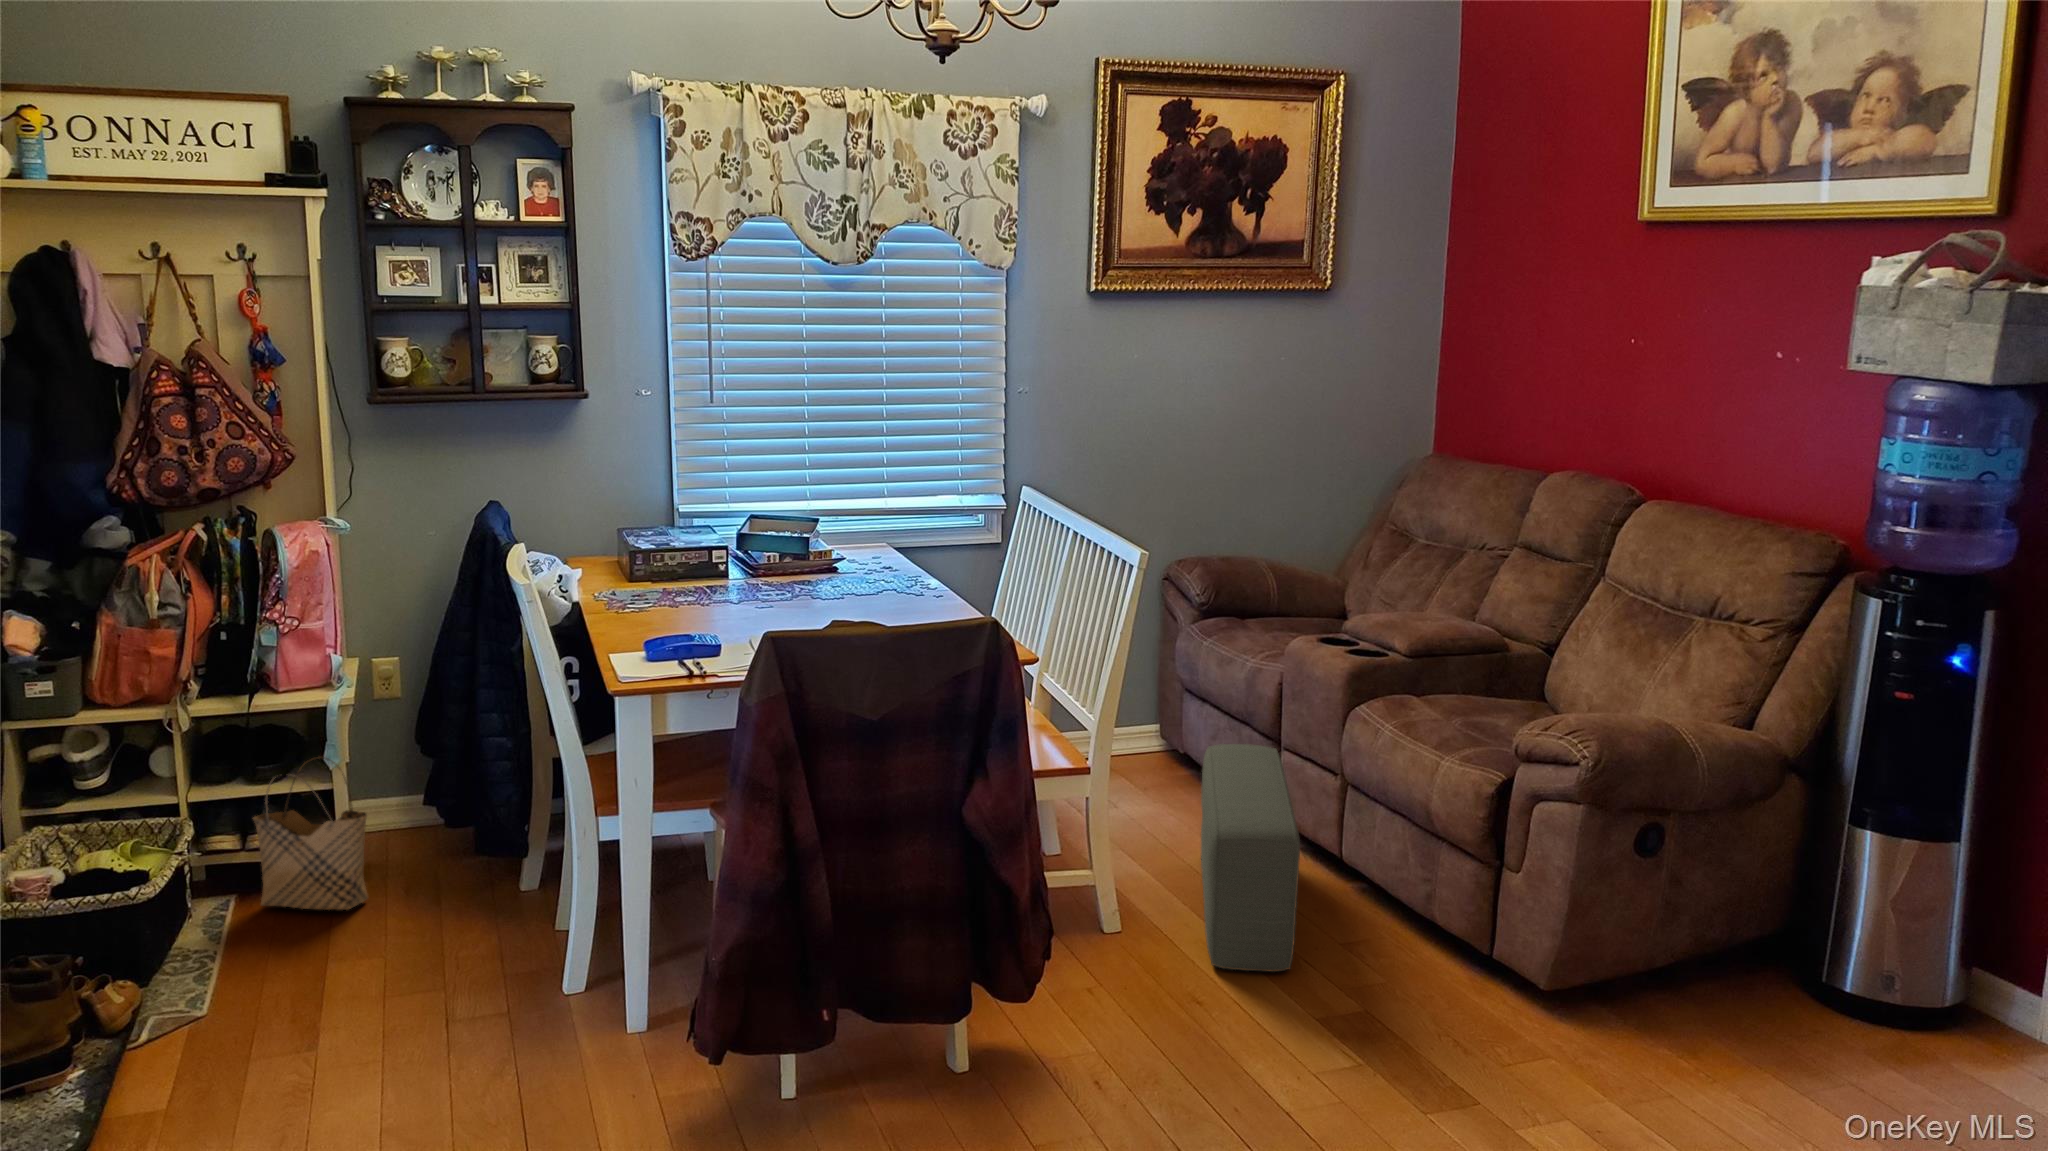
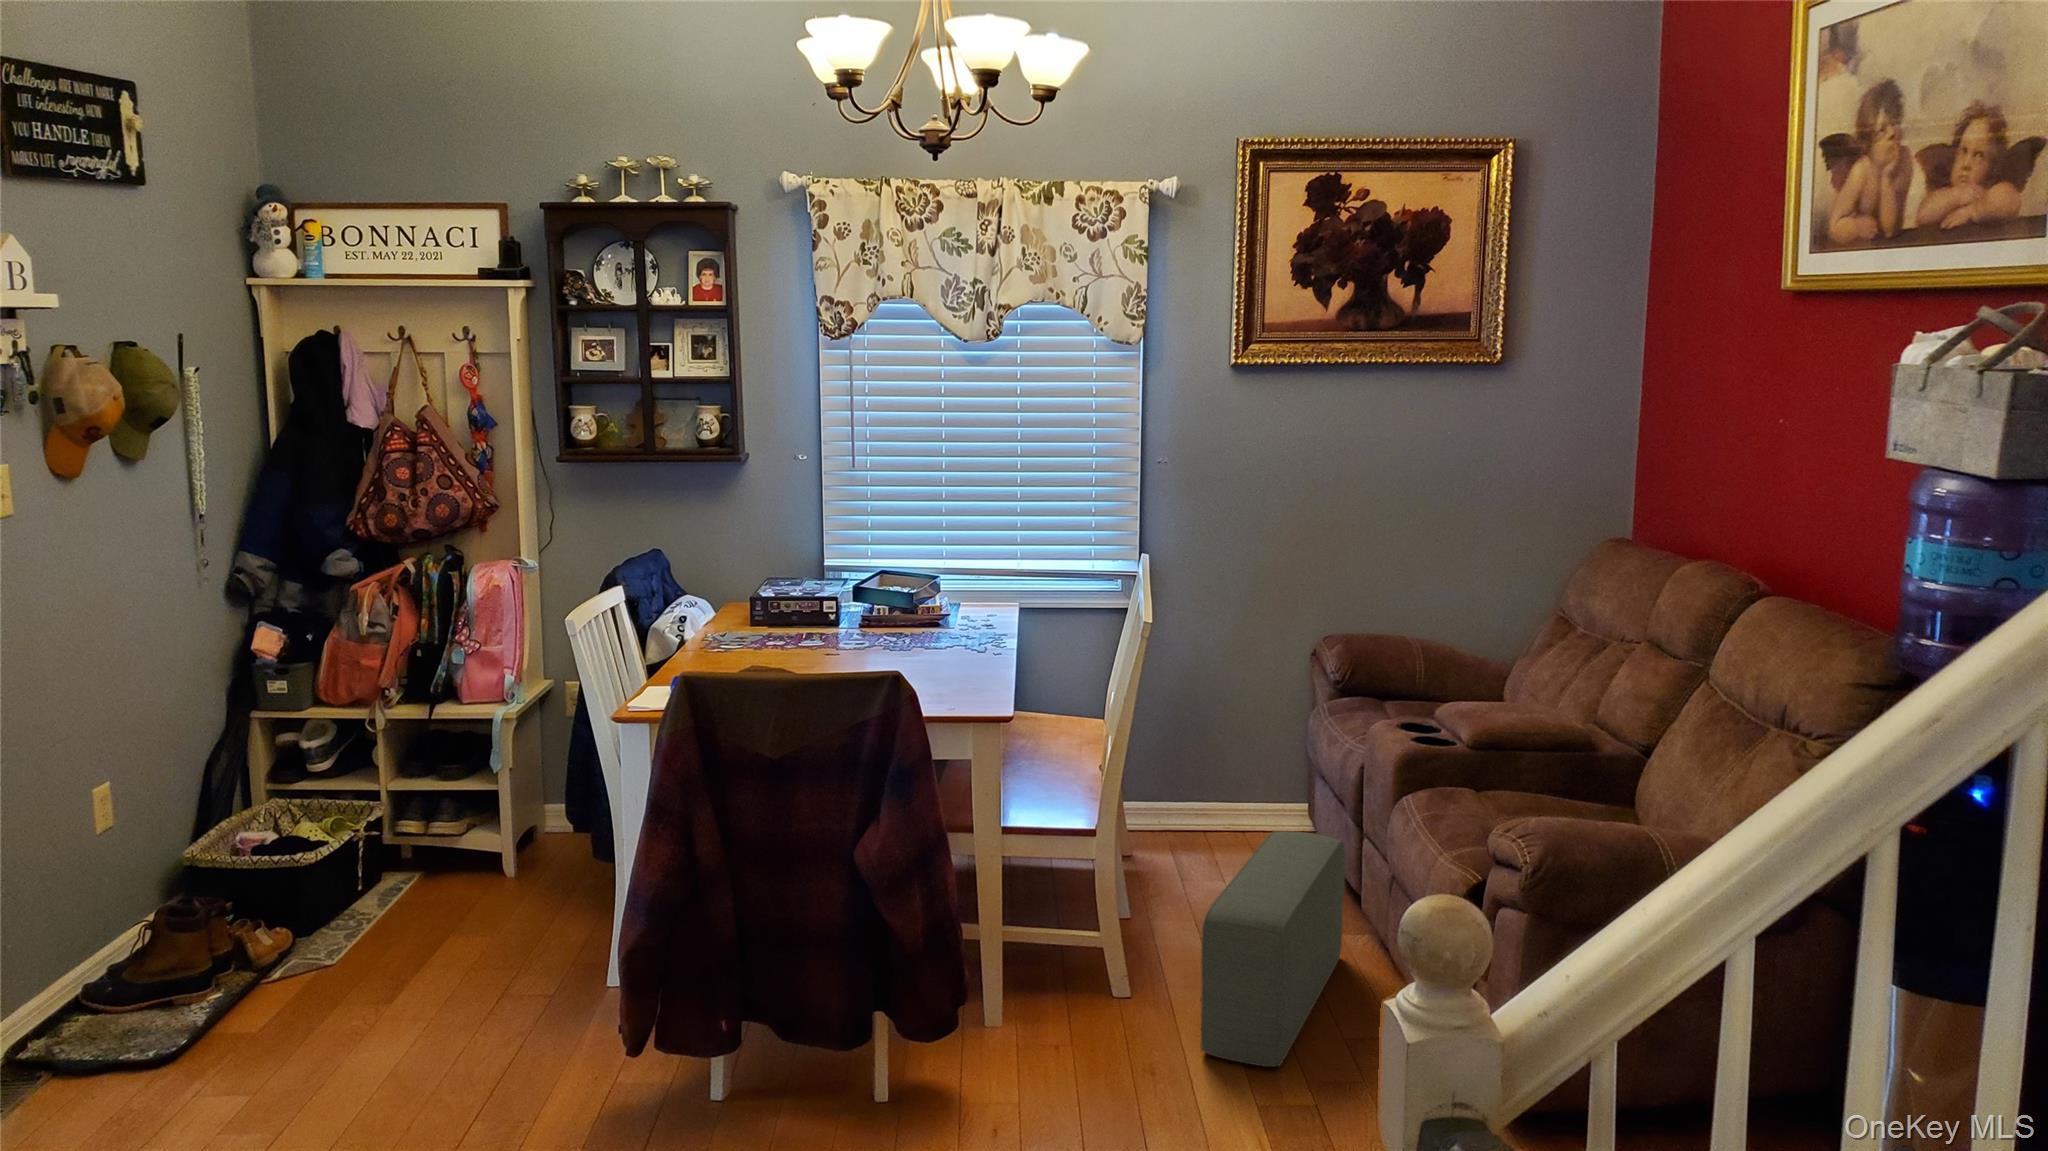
woven basket: present [253,756,368,910] -> none [428,761,514,895]

